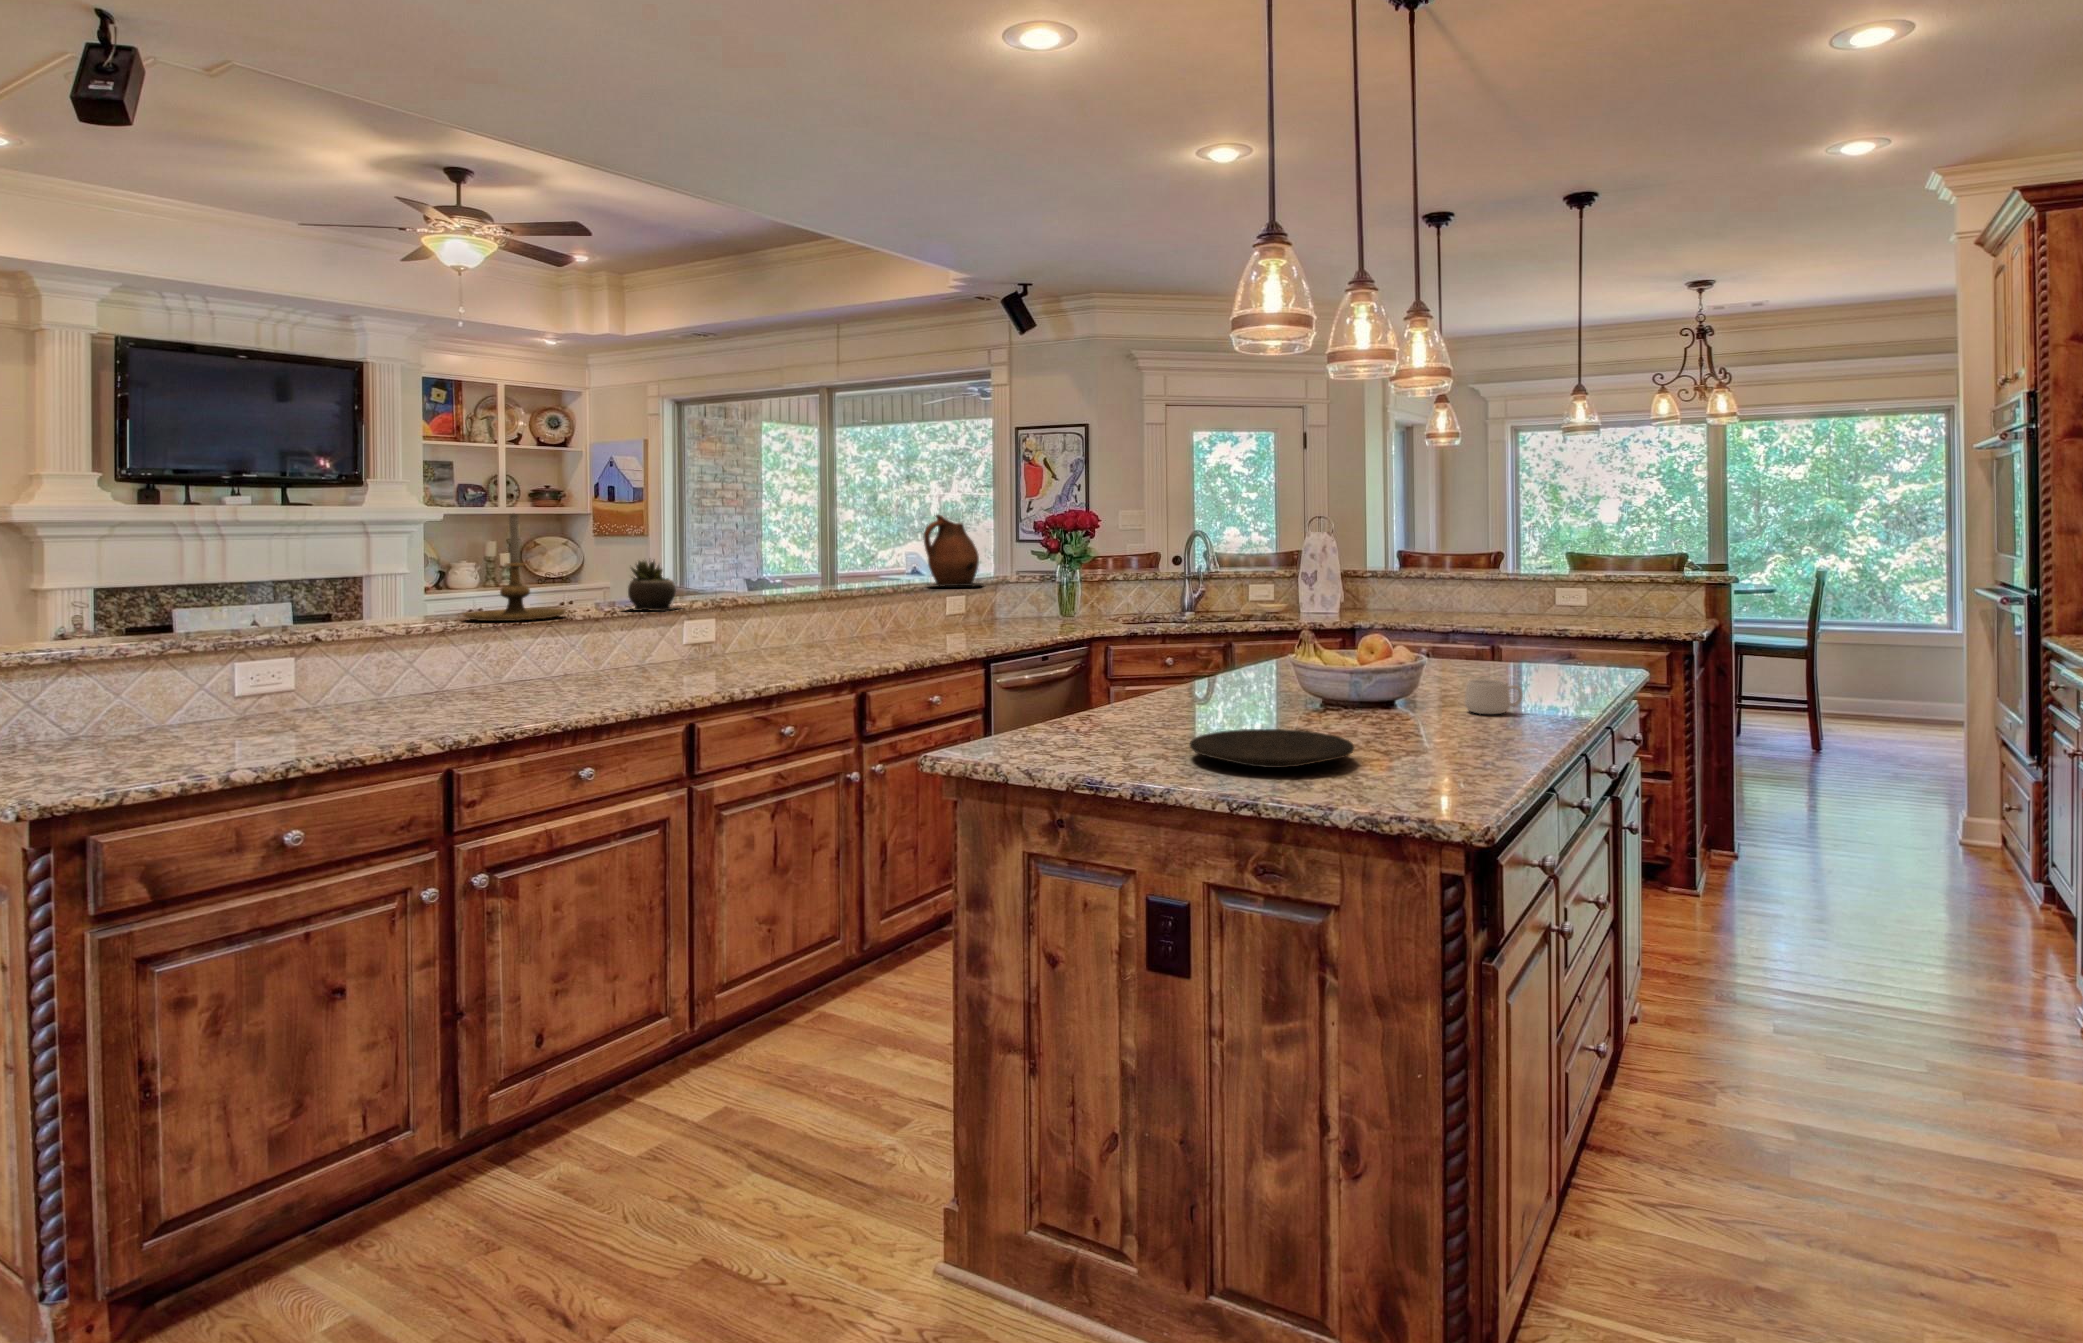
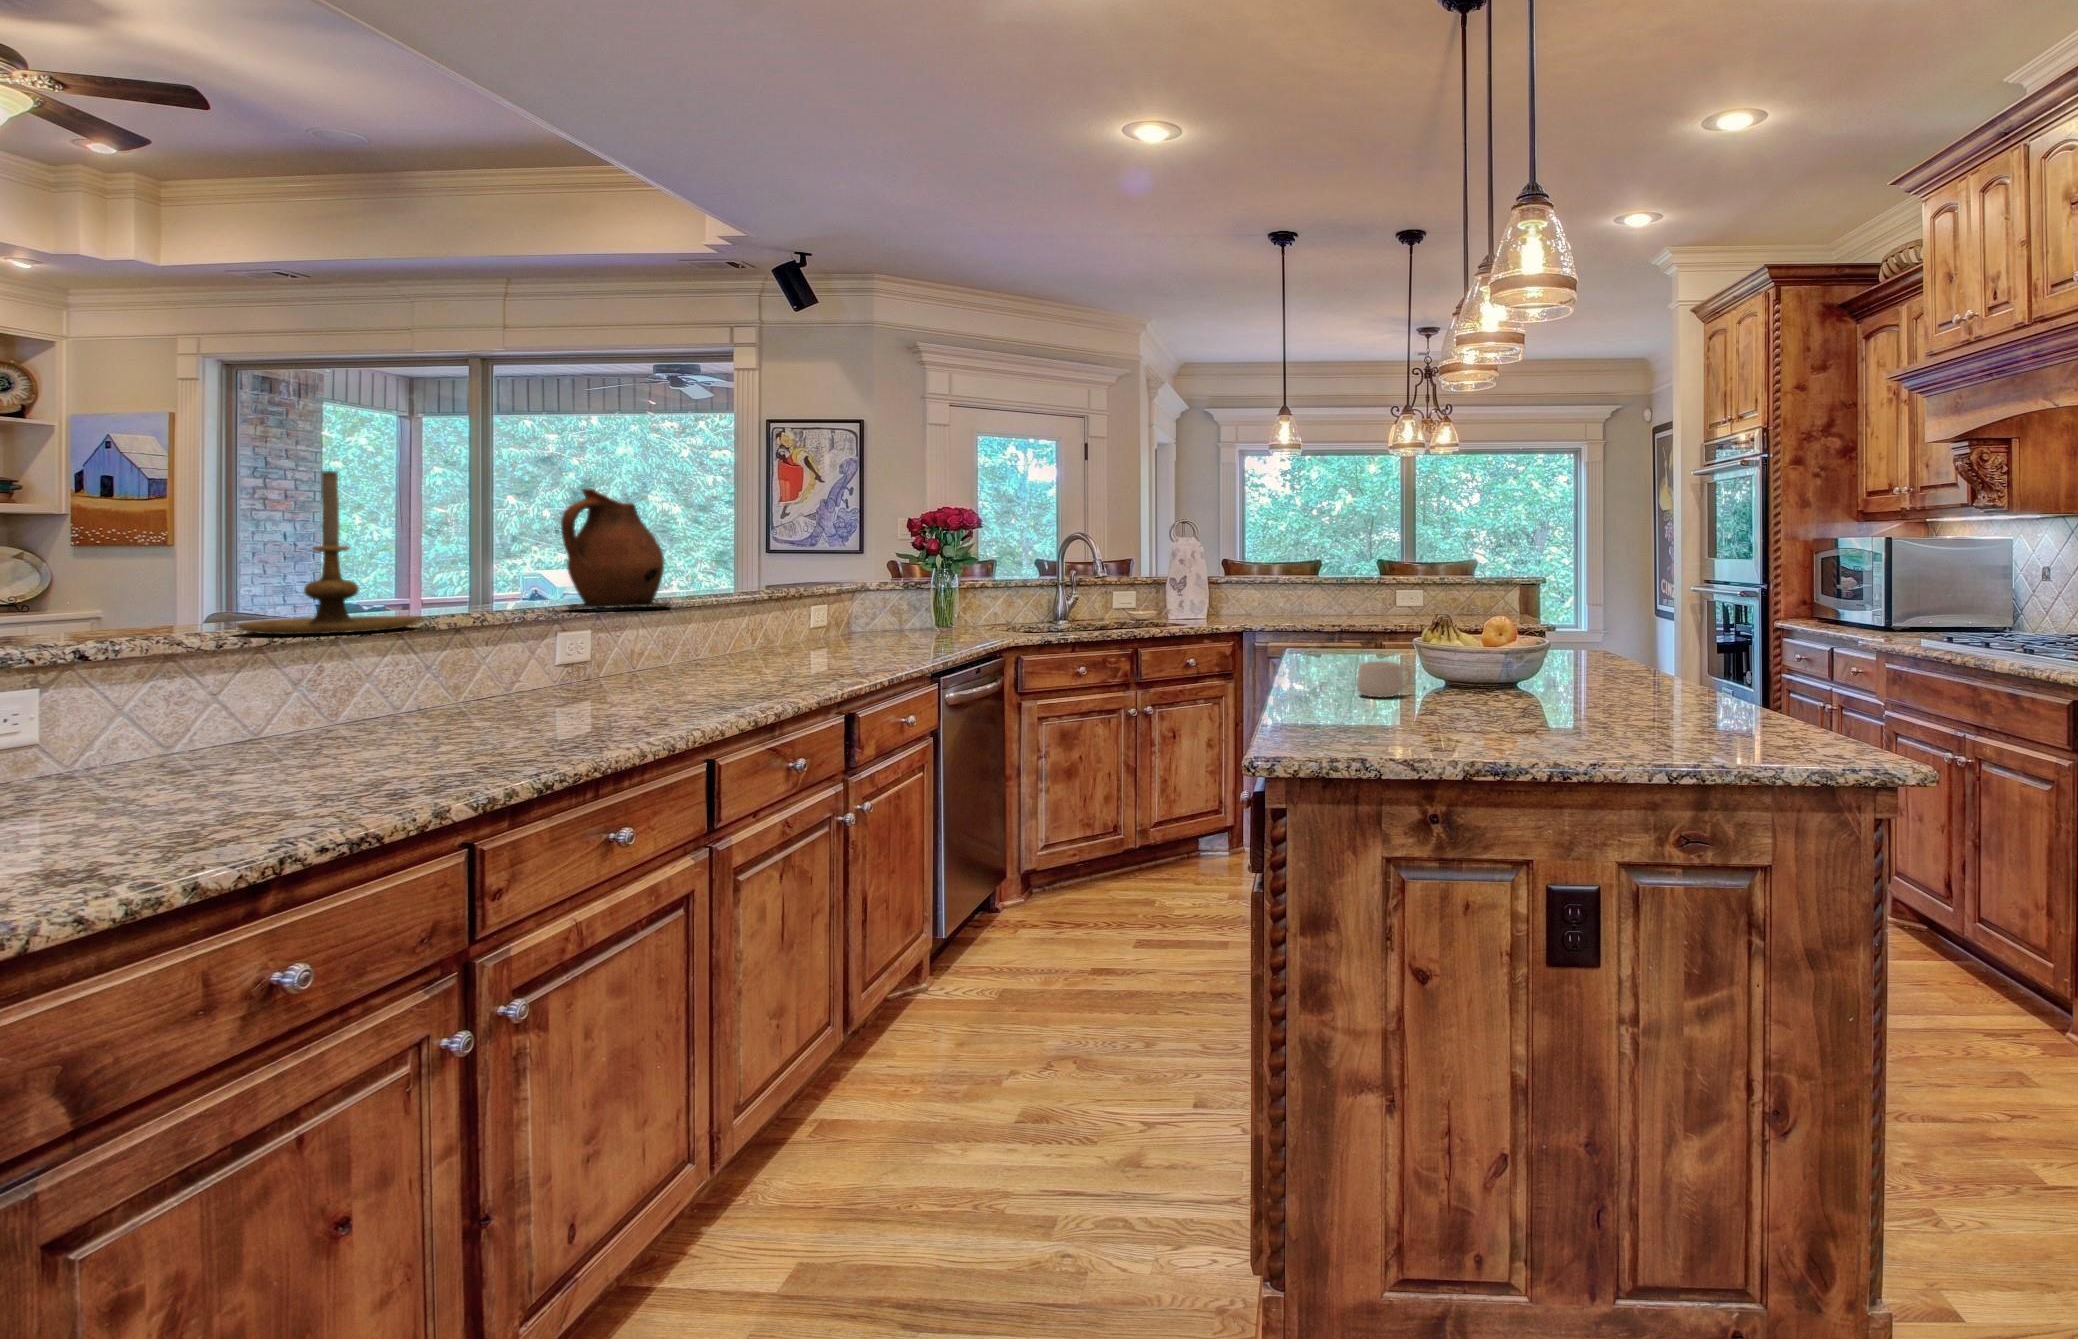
ceramic pitcher: present [923,515,982,587] -> present [561,489,670,609]
succulent plant: present [628,561,676,611] -> none [474,545,566,618]
mug: present [1465,679,1522,714] -> present [1357,661,1412,697]
plate: present [1190,729,1354,768] -> none [1501,701,1678,736]

